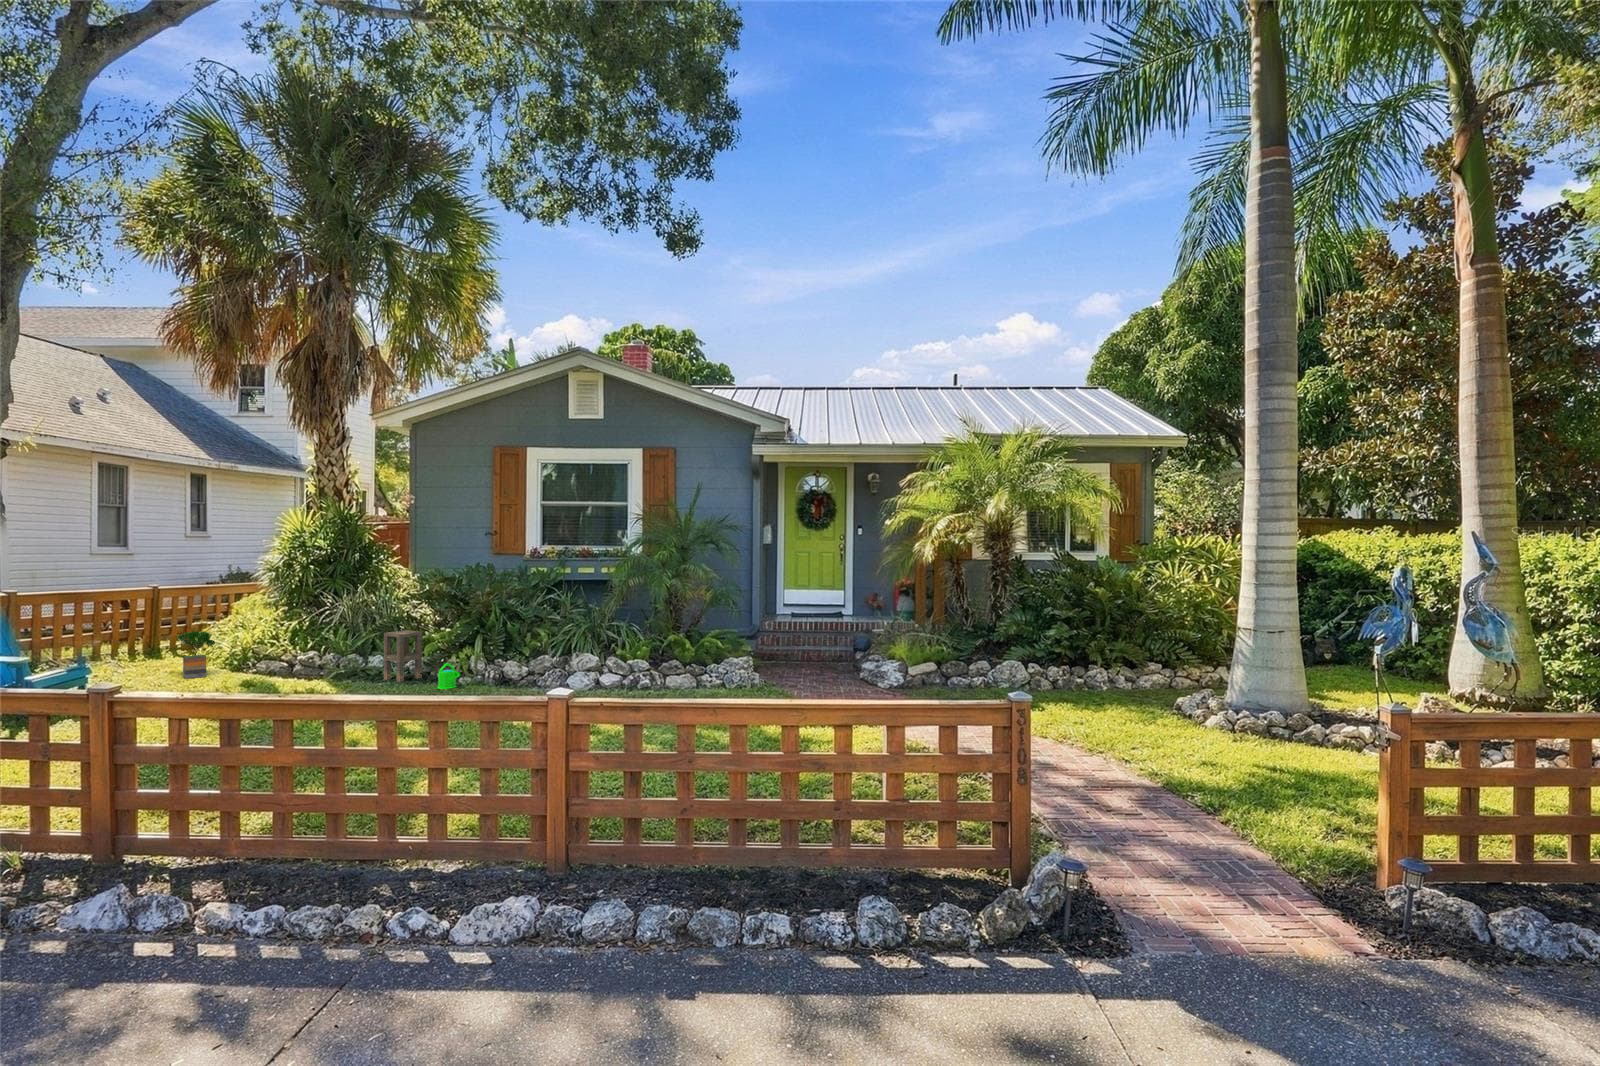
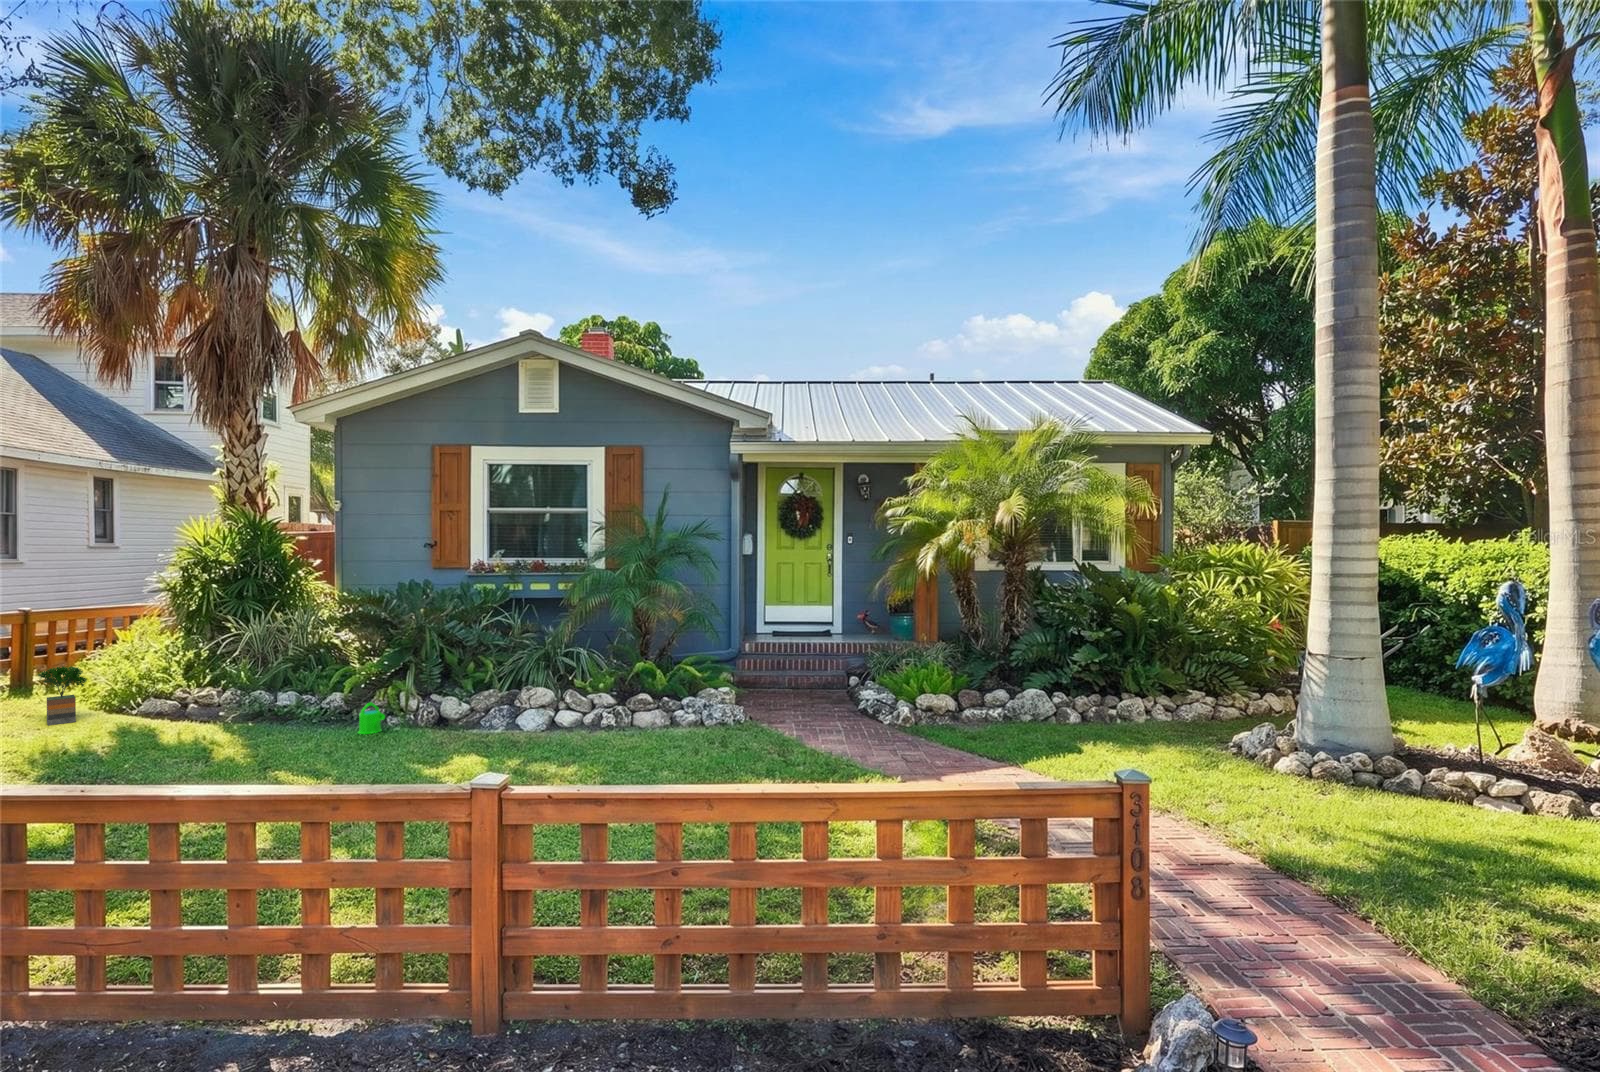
side table: present [384,630,422,682] -> none [294,662,341,725]

